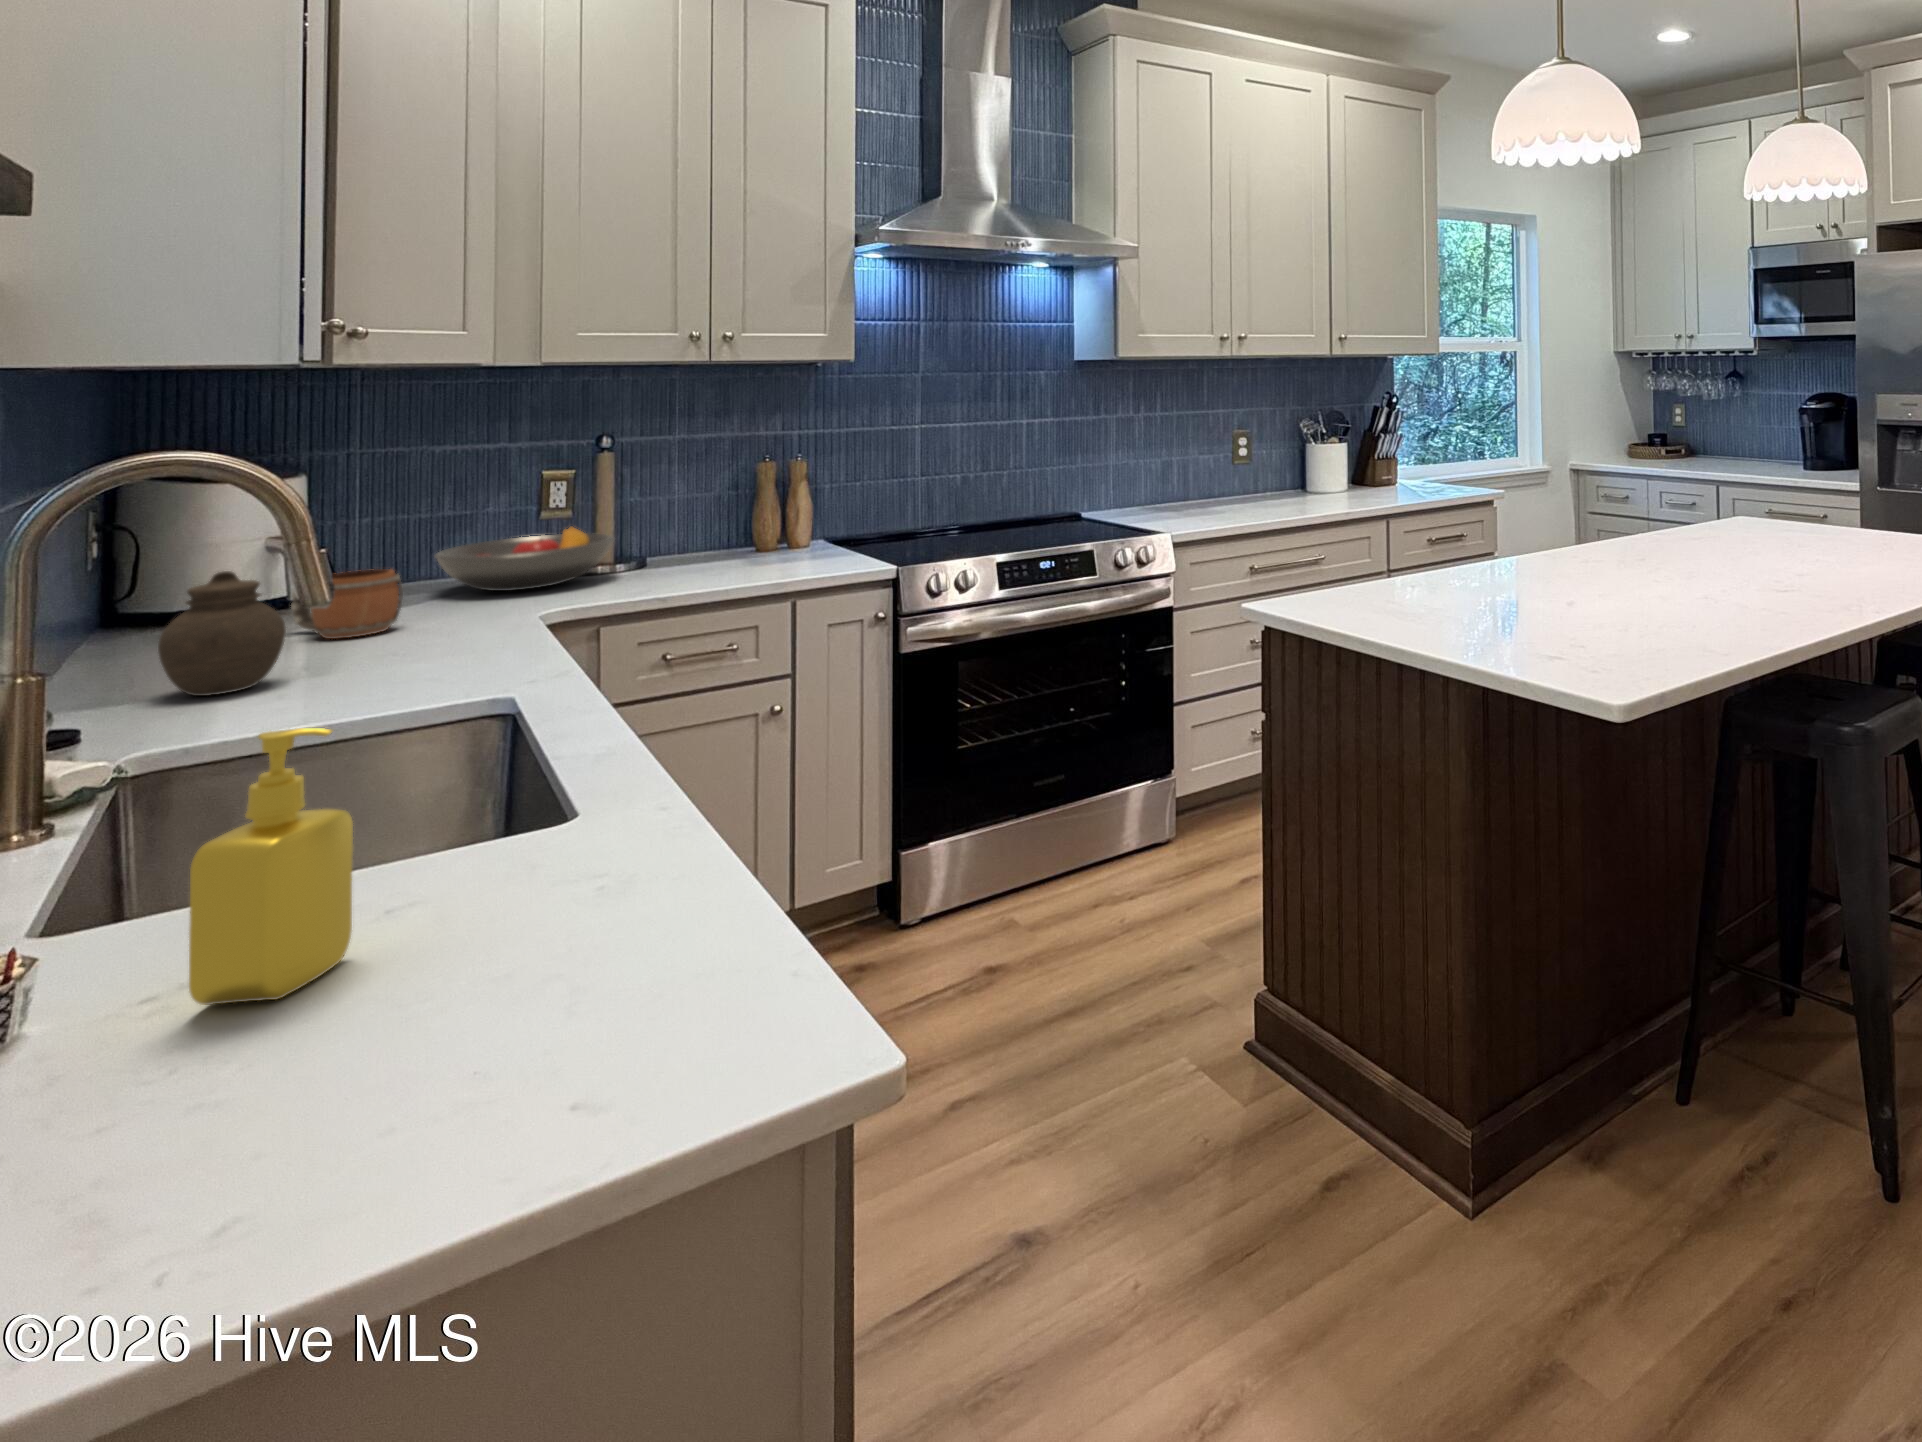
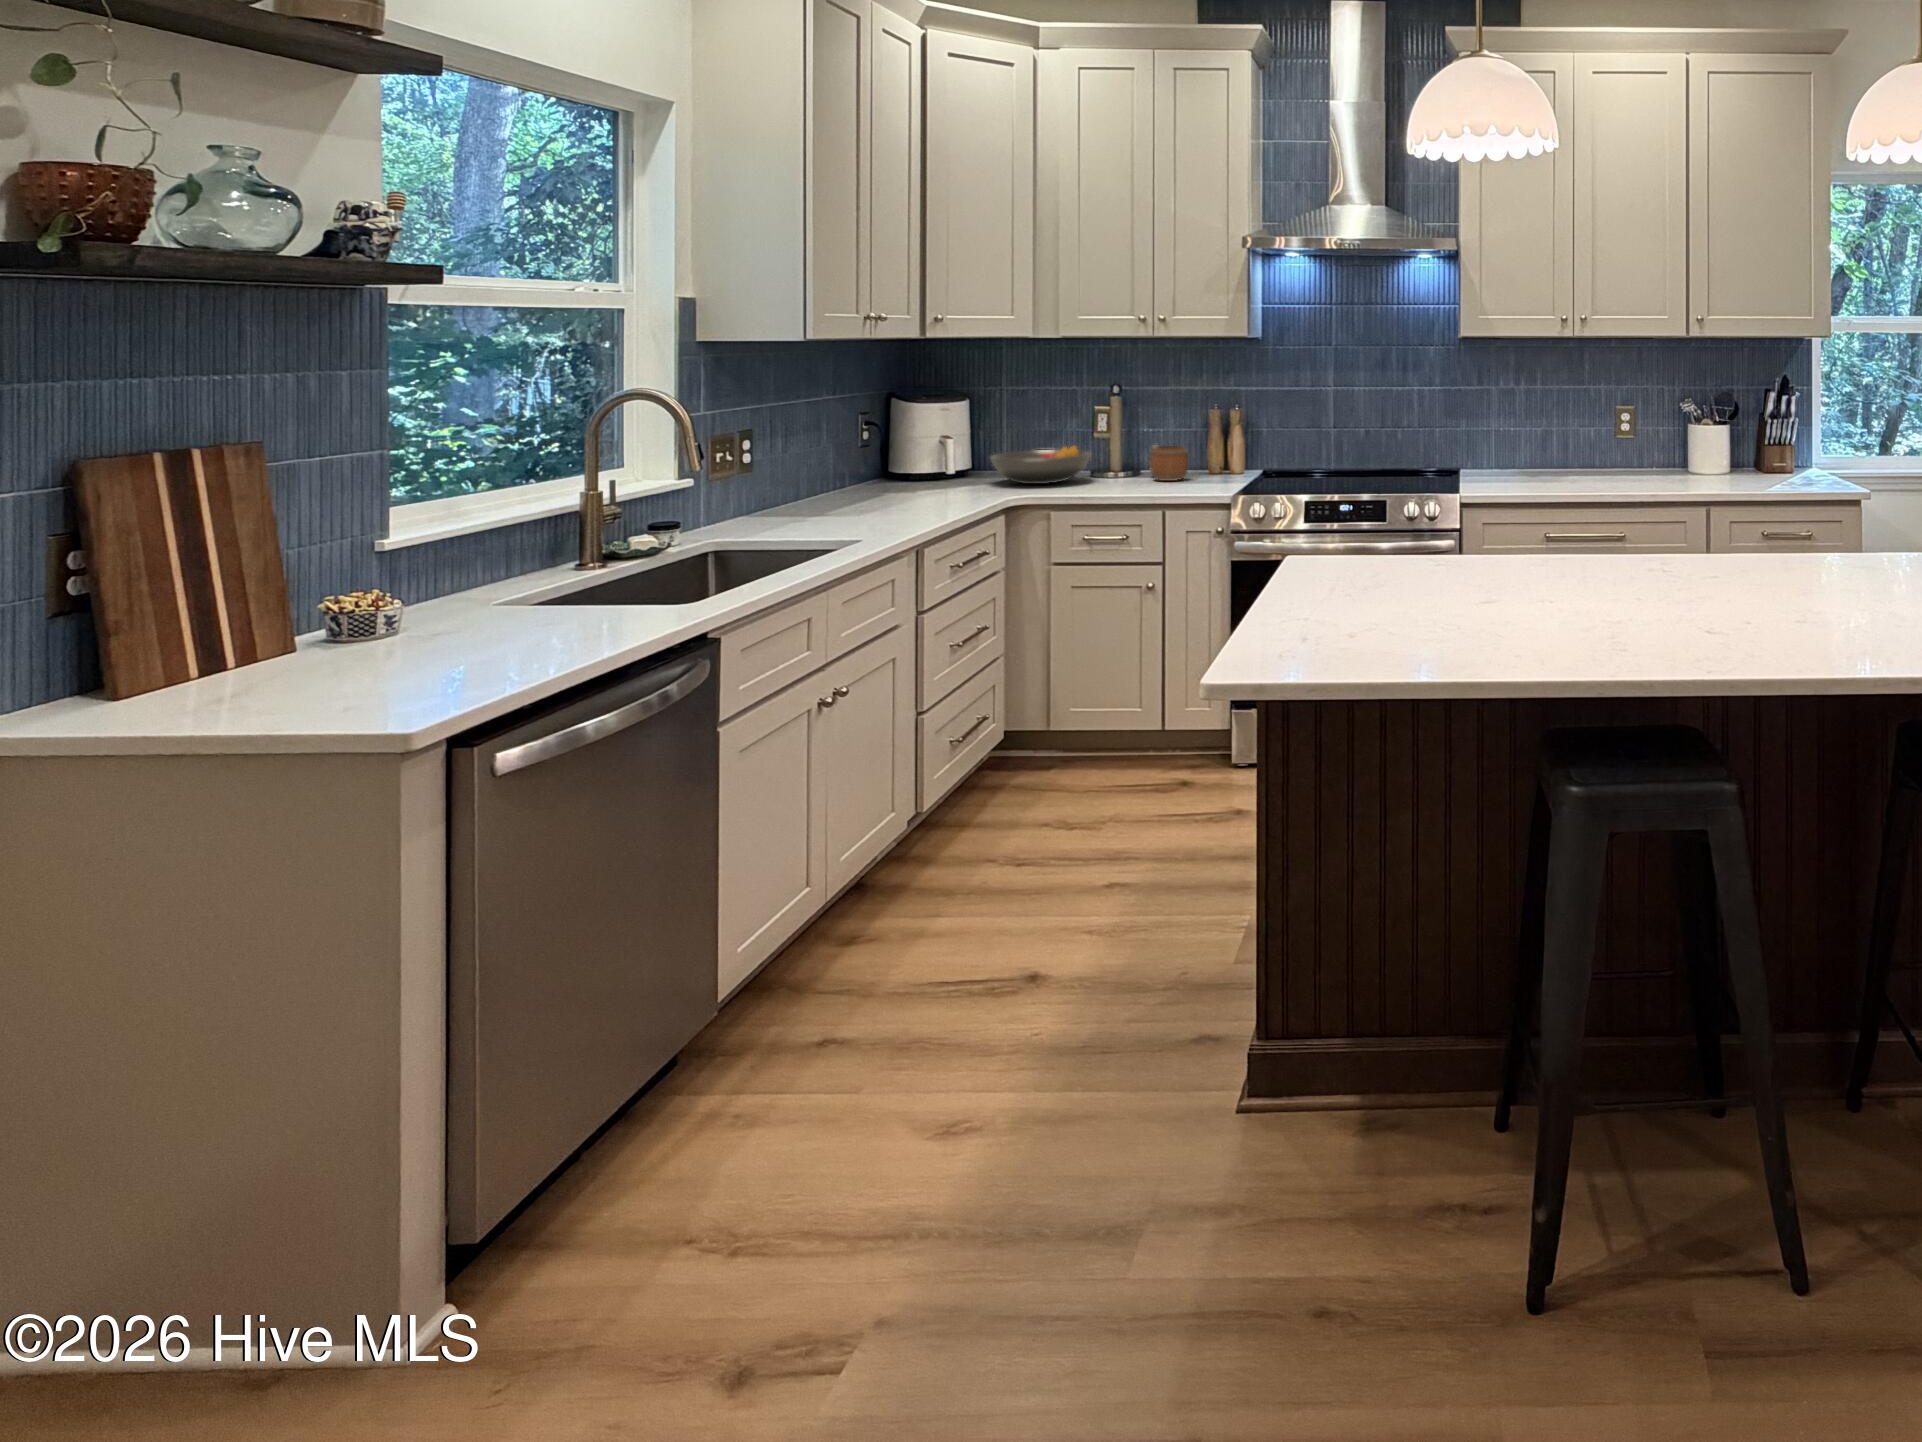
mug: present [291,569,403,639] -> present [1148,445,1189,481]
jar: present [158,571,286,696] -> none [776,448,832,518]
soap dispenser: present [189,728,353,1005] -> none [462,508,535,633]

